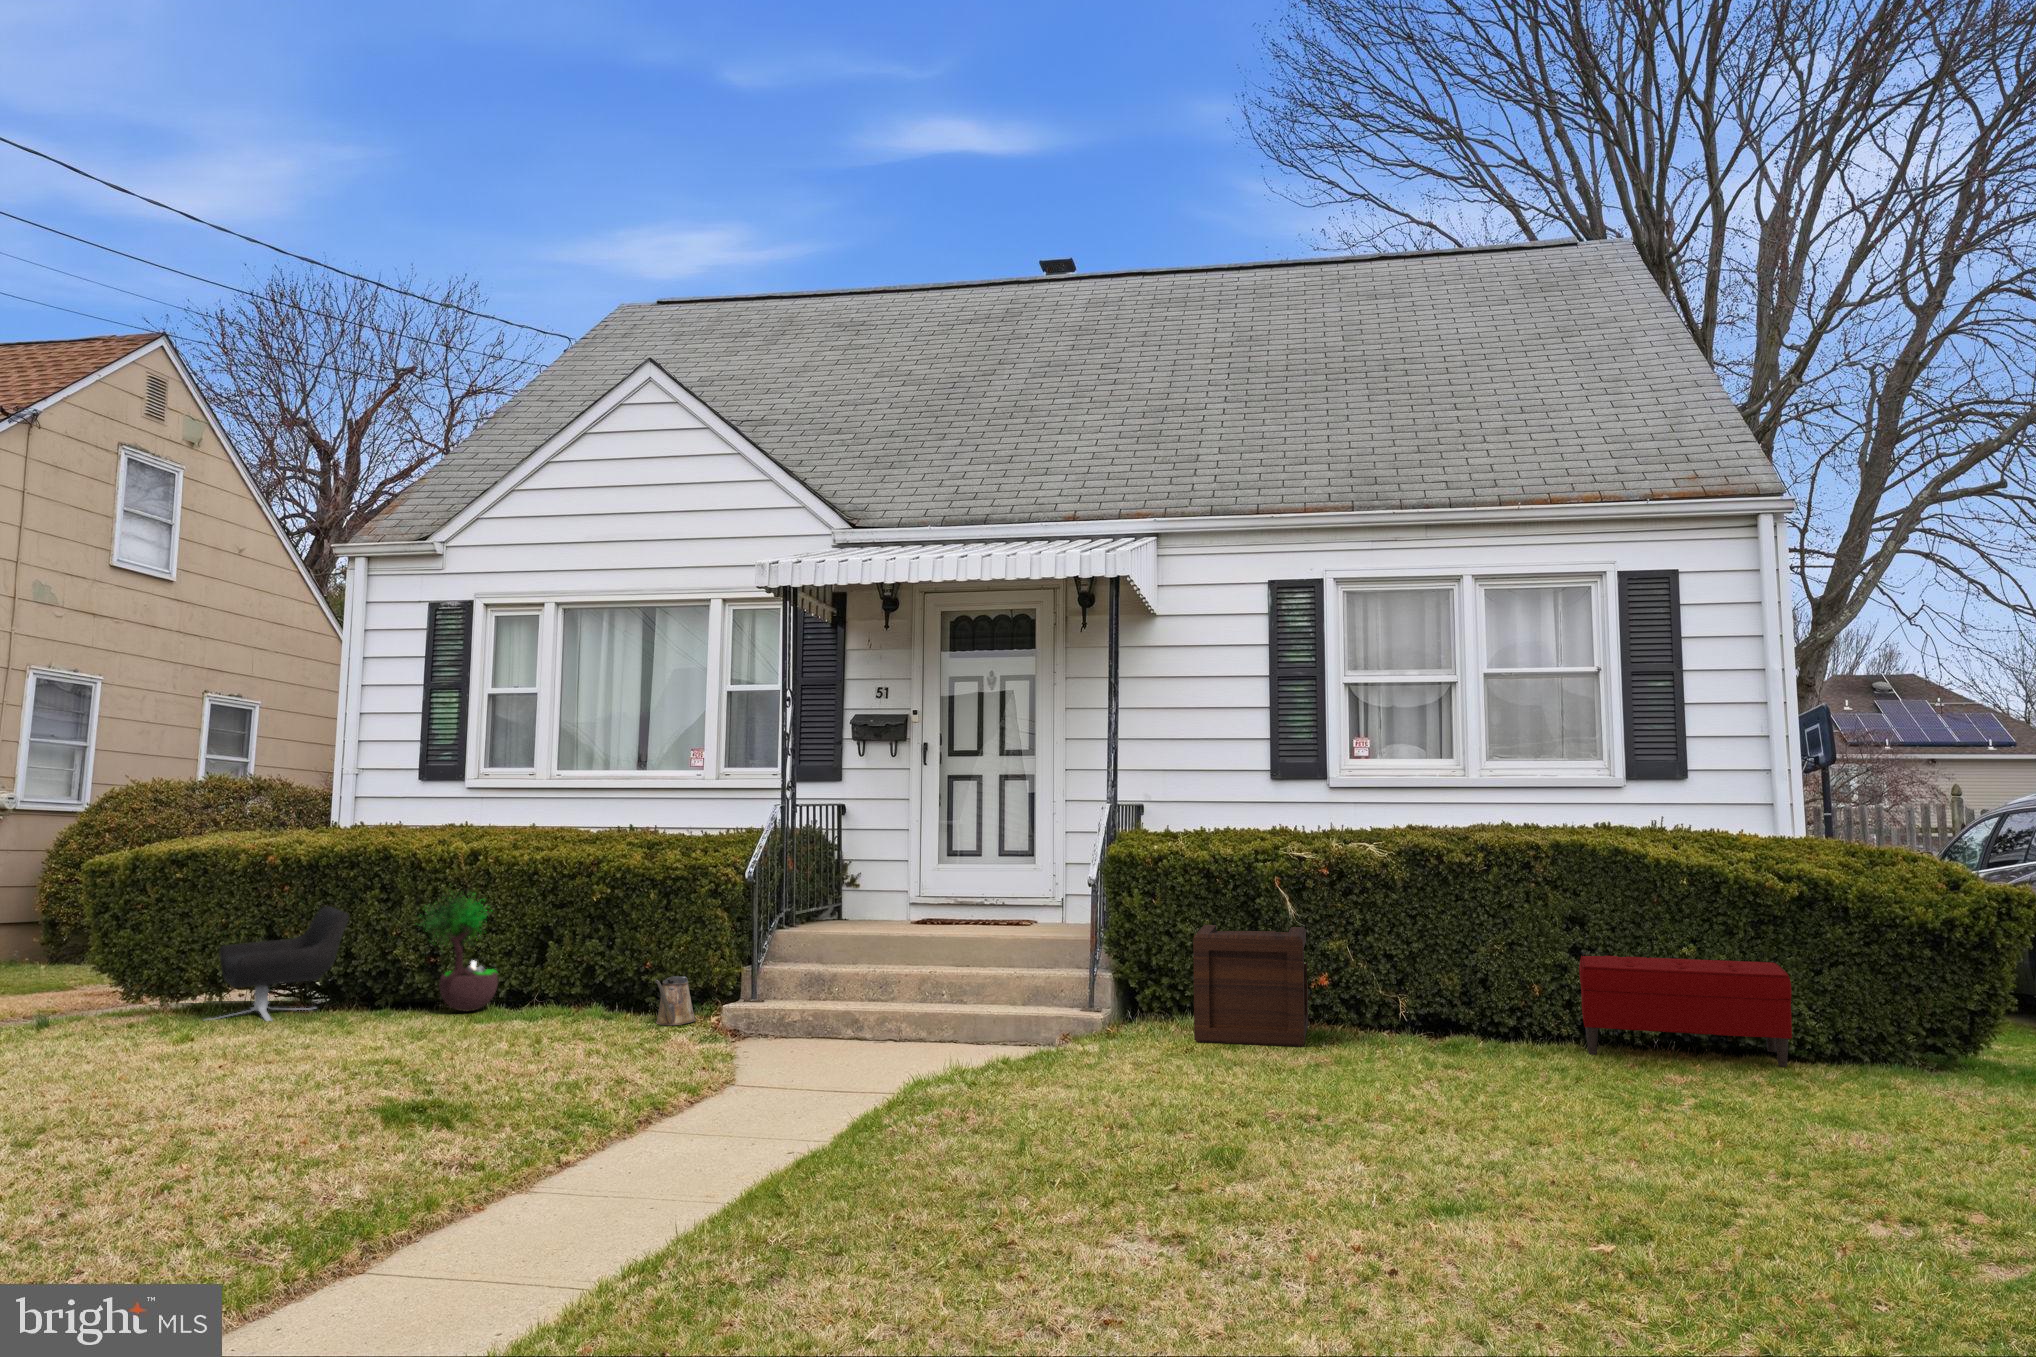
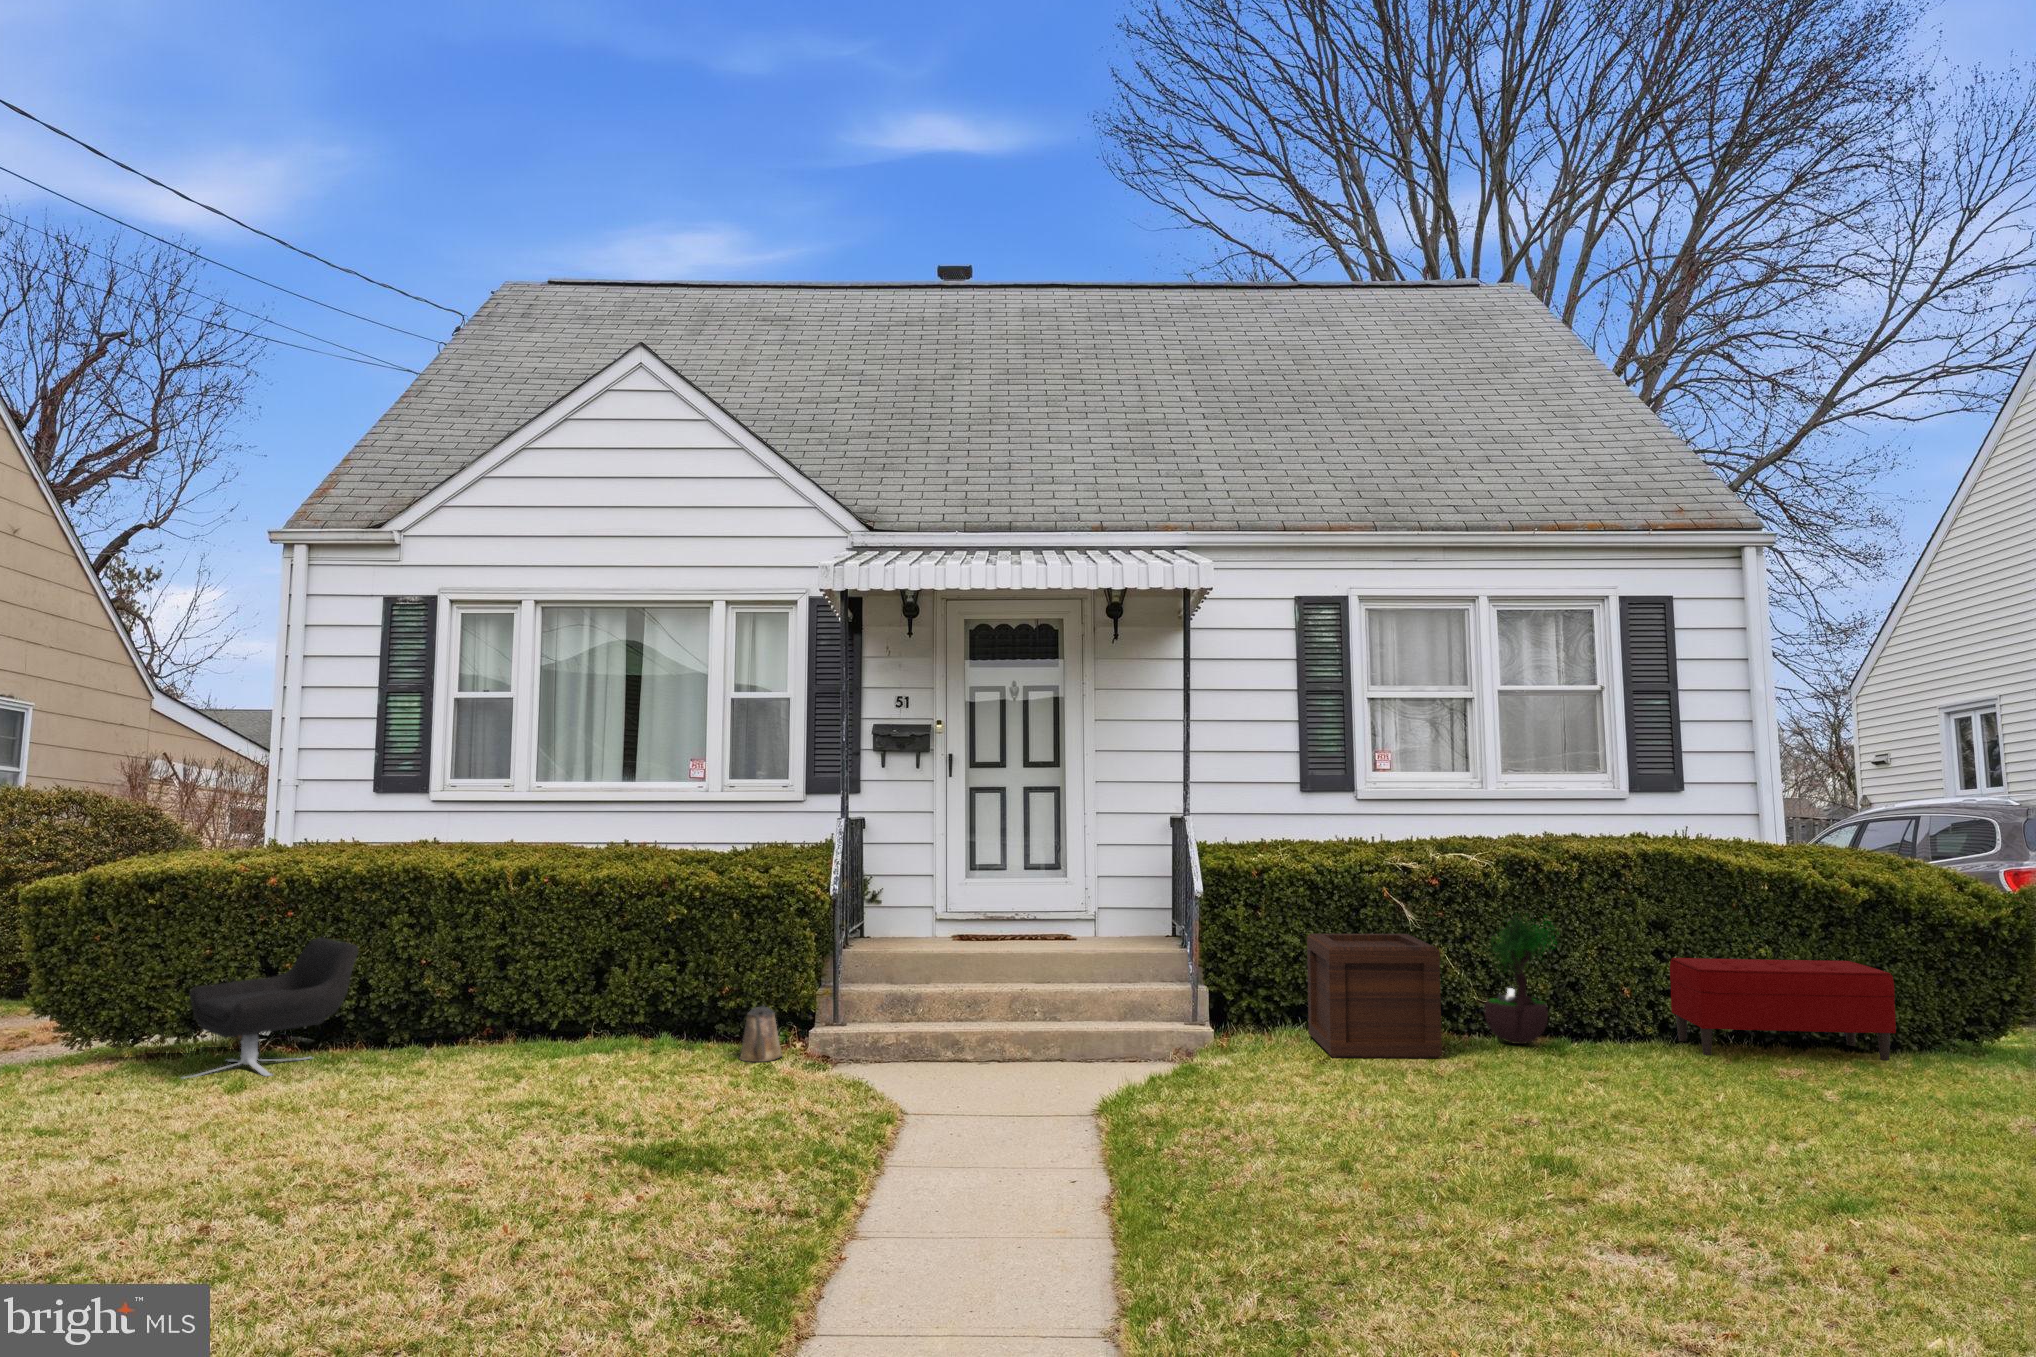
potted tree: present [419,893,498,1011] -> present [1481,913,1555,1044]

